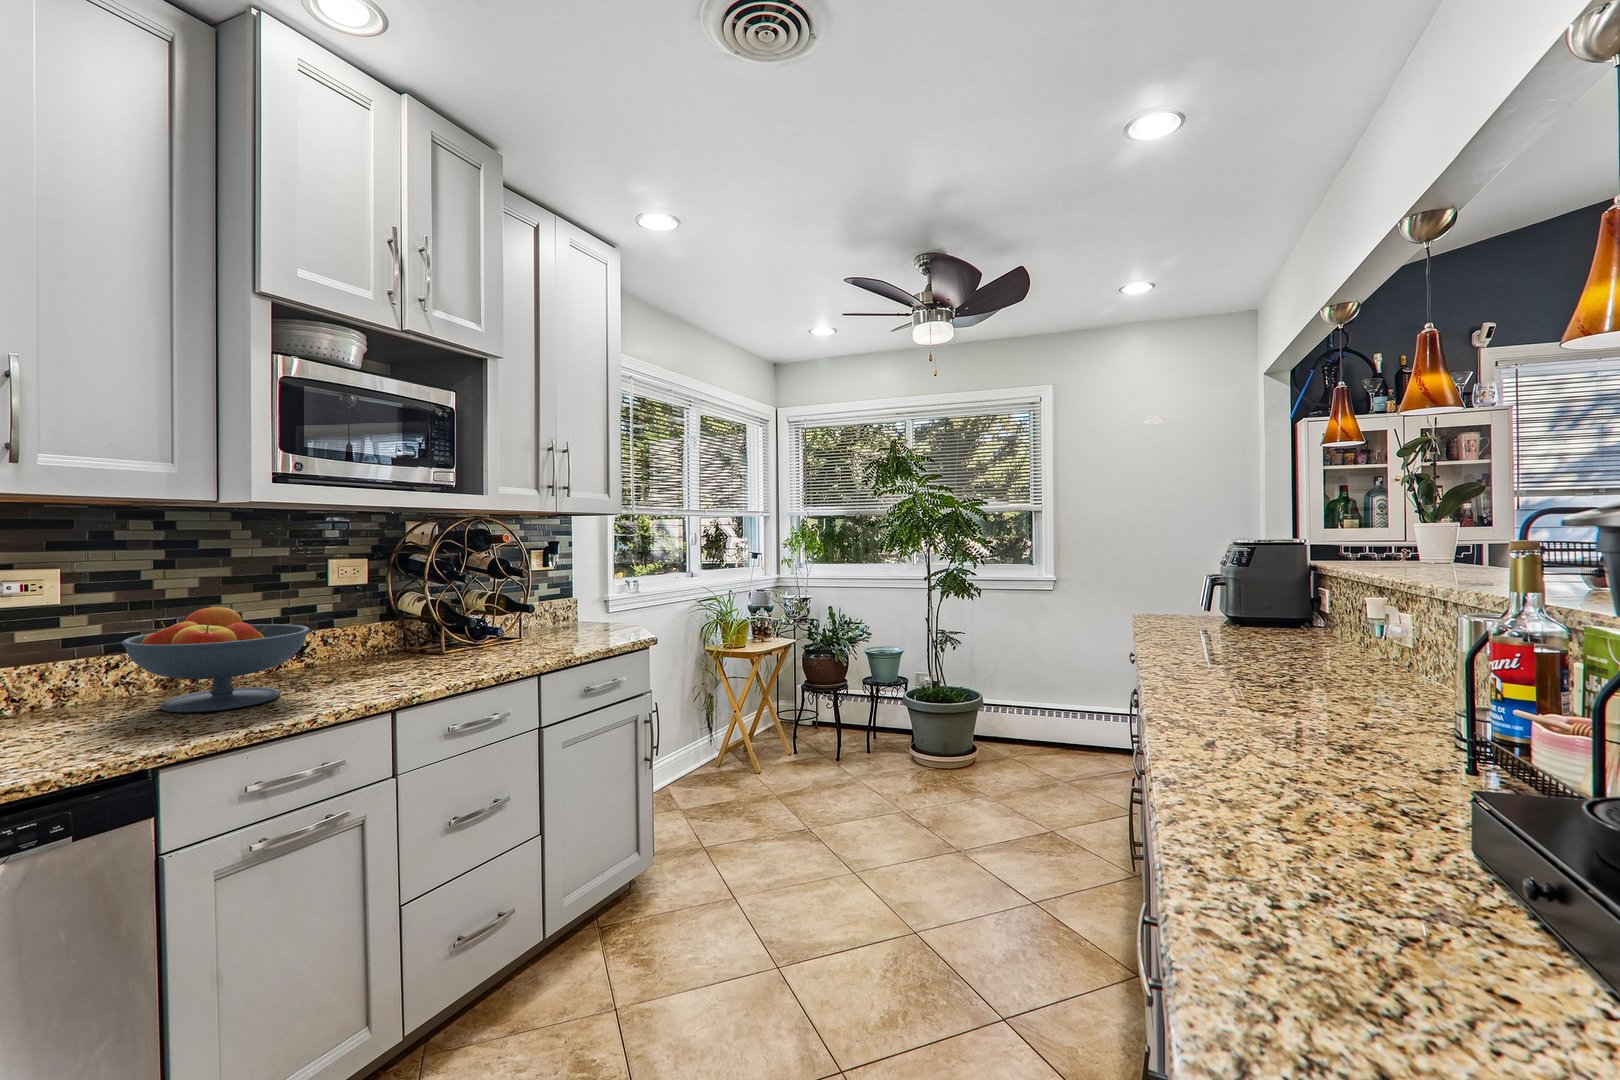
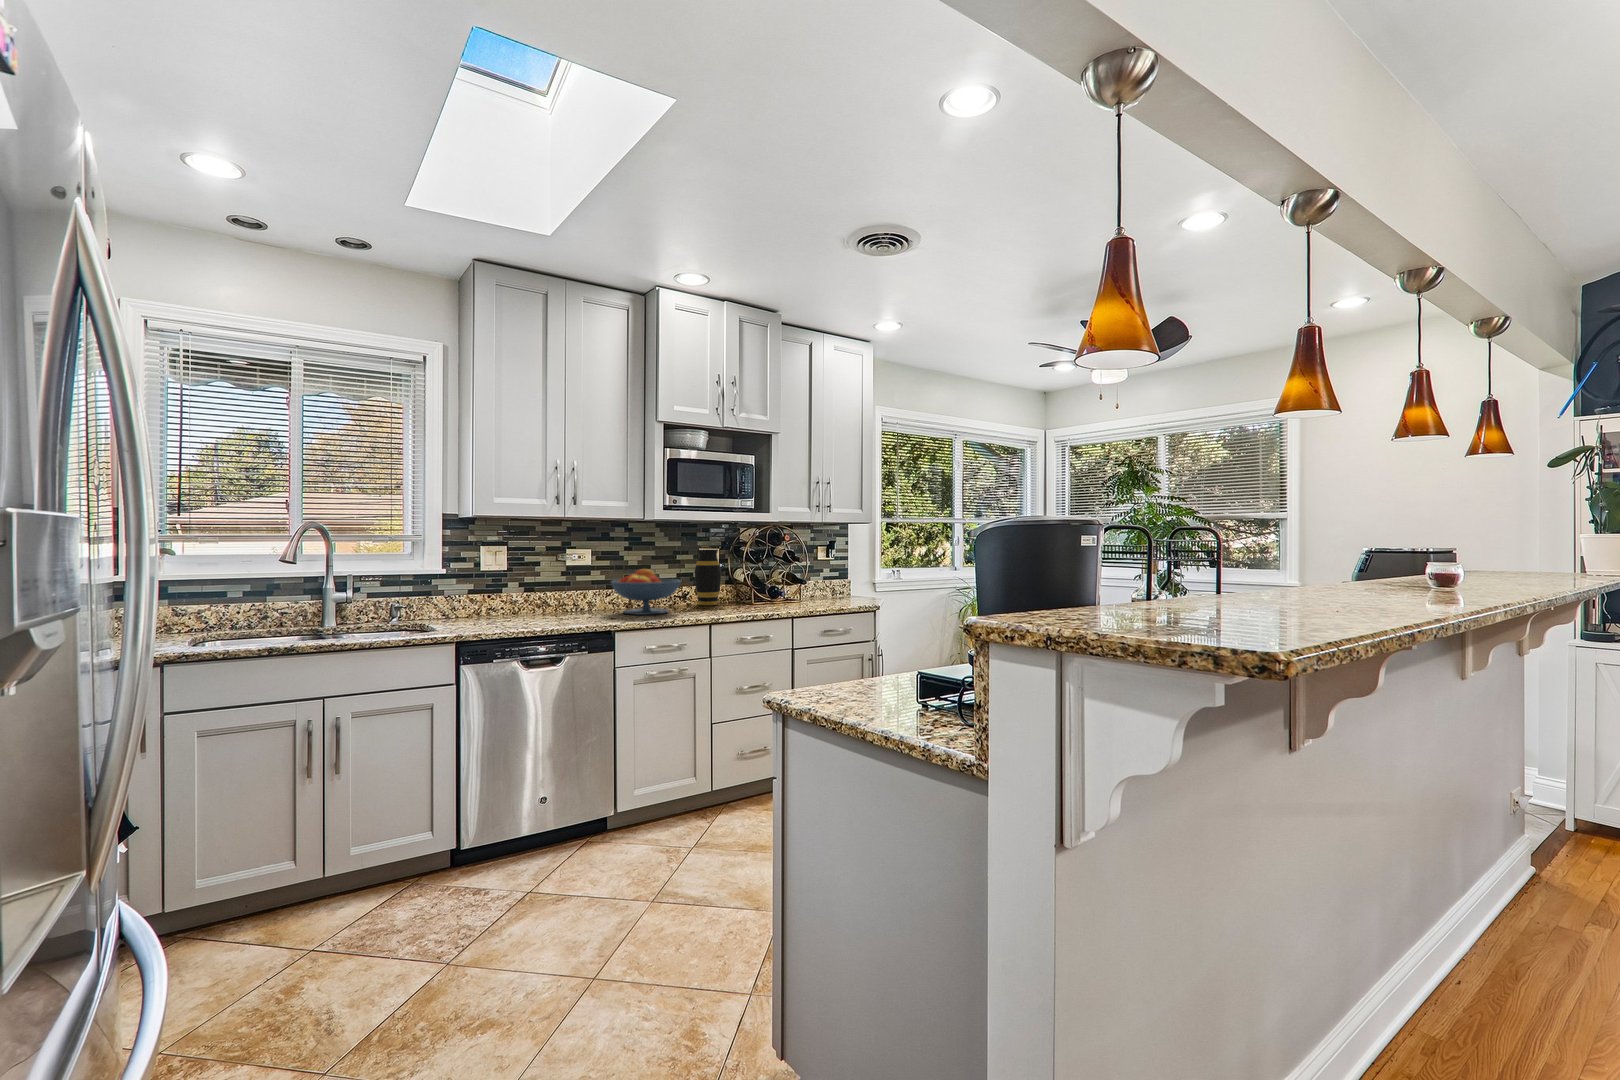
vase: none [324,561,380,666] -> present [695,550,721,605]

